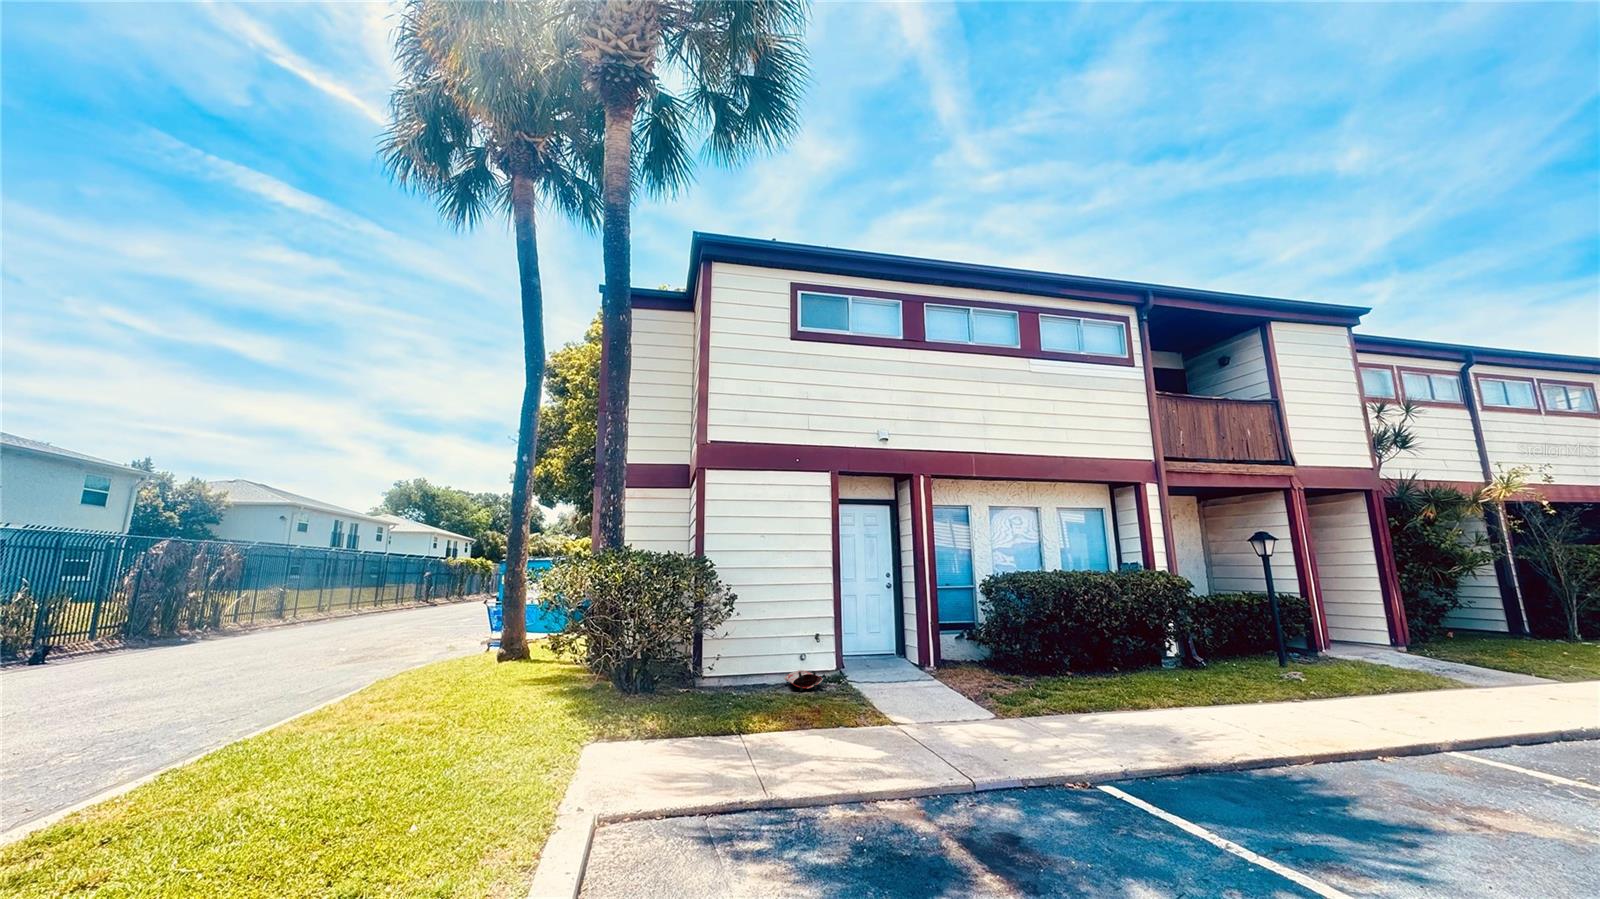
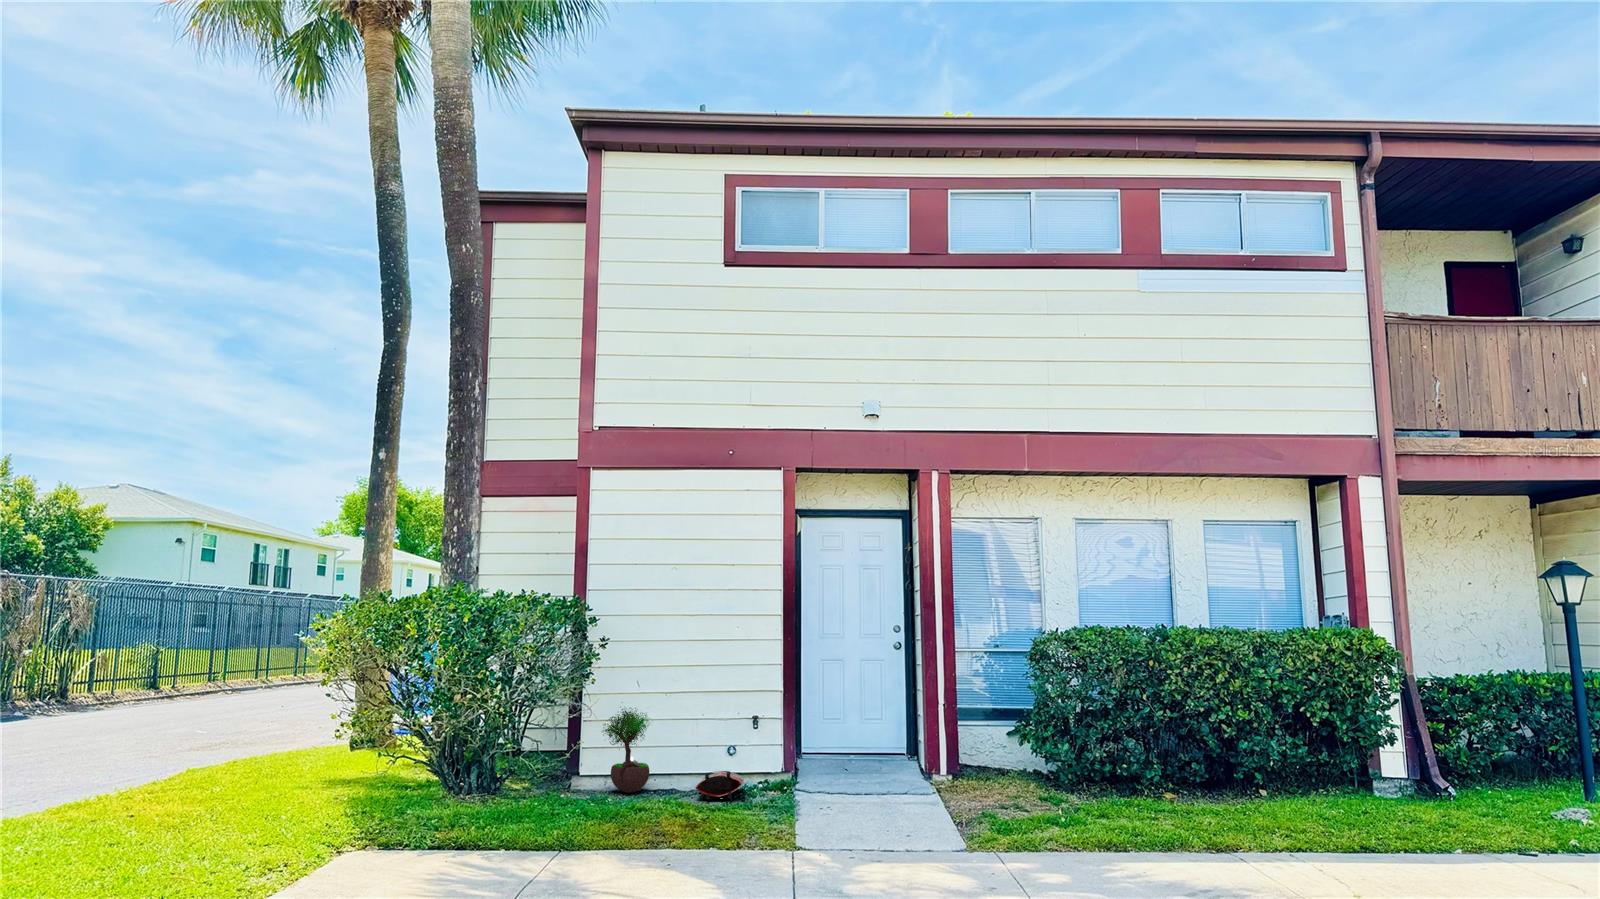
potted tree: none [722,626,758,688] -> present [603,708,649,793]

